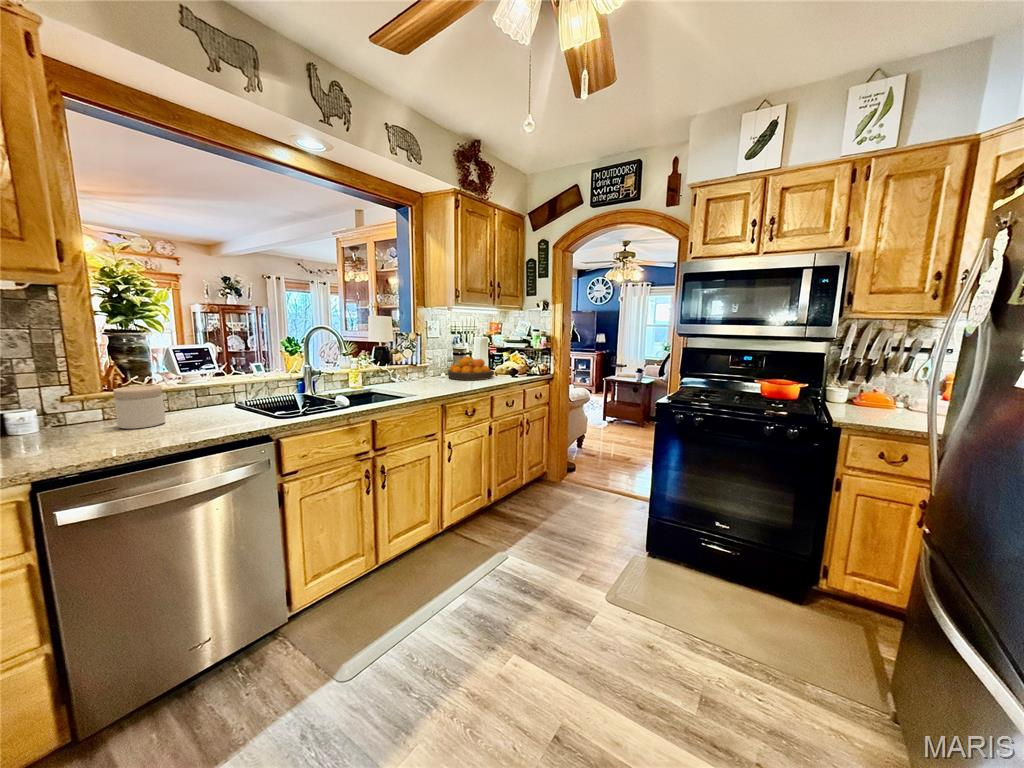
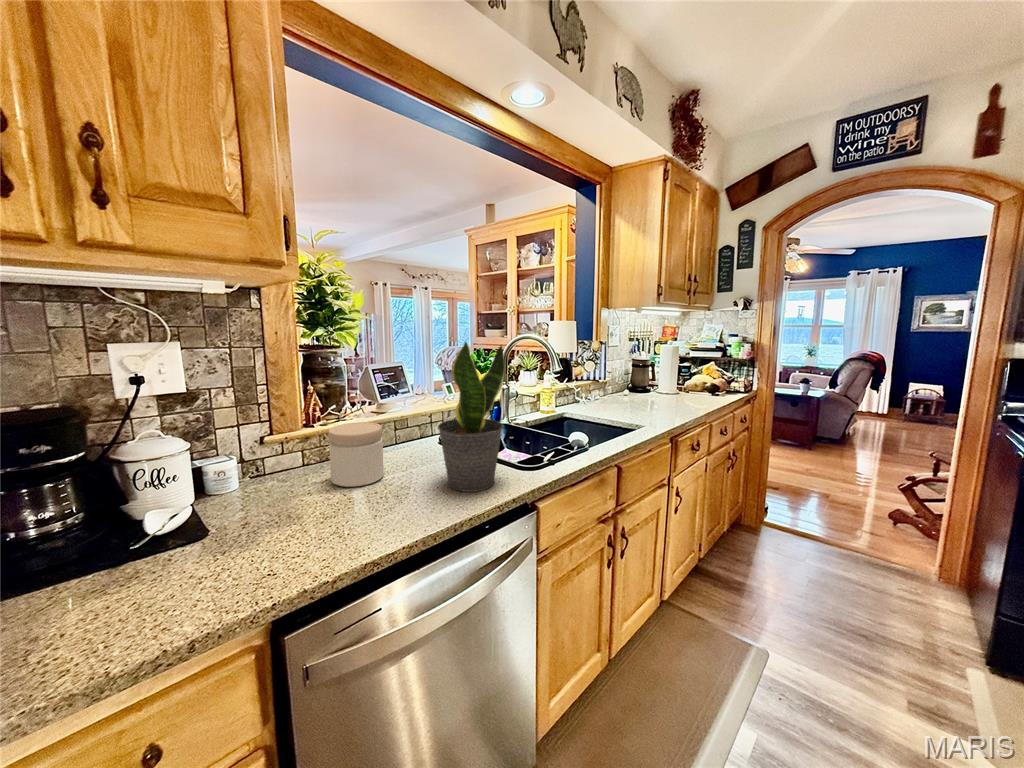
potted plant: none [196,325,251,428] -> present [438,341,505,492]
fruit bowl: present [448,356,493,380] -> none [635,369,695,401]

